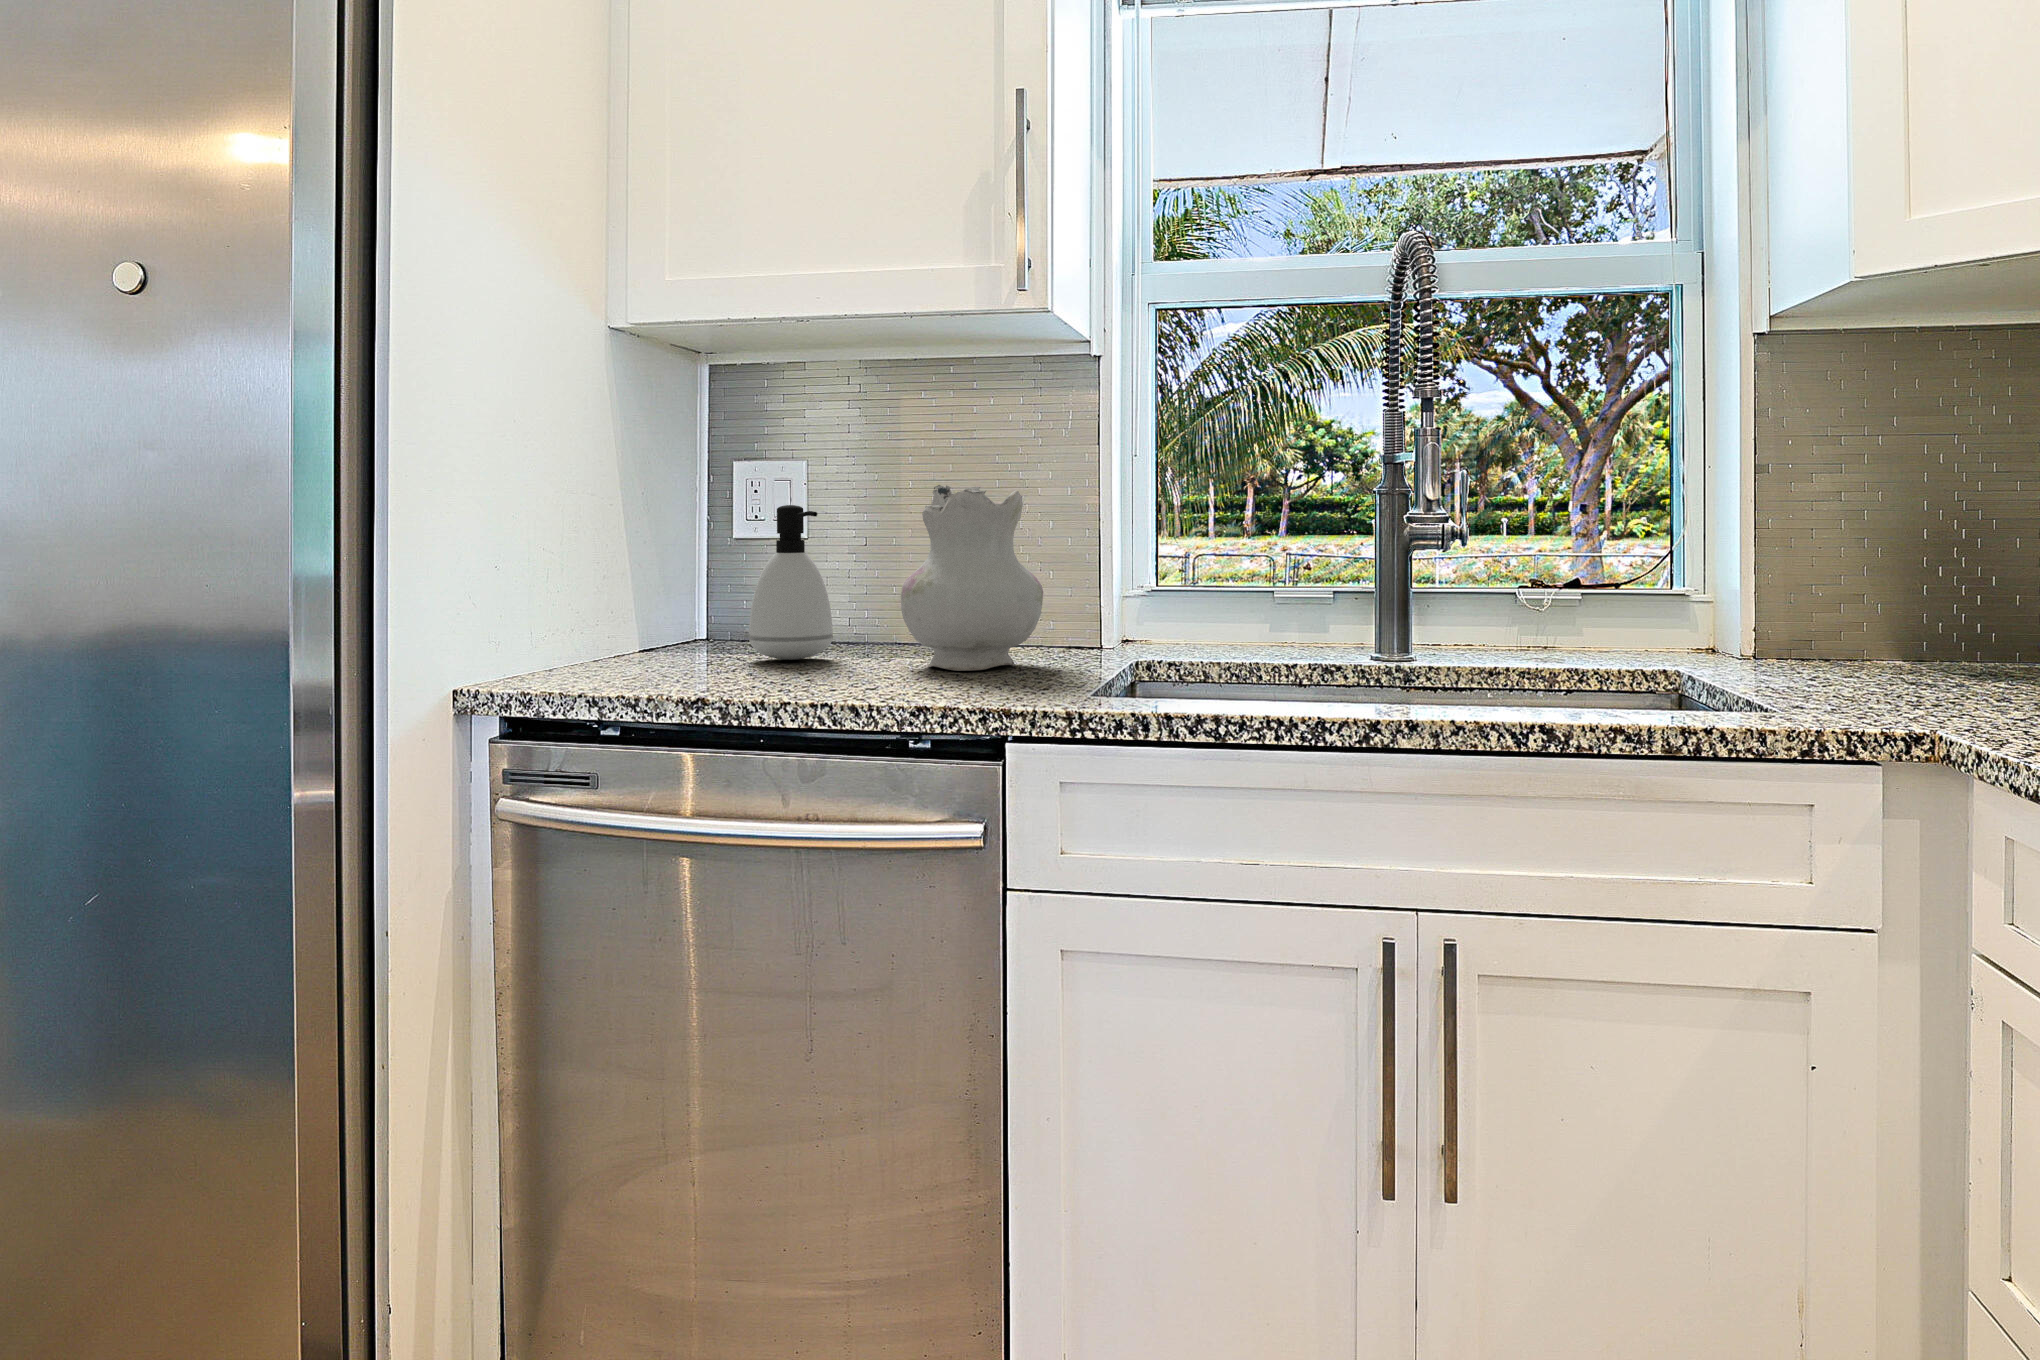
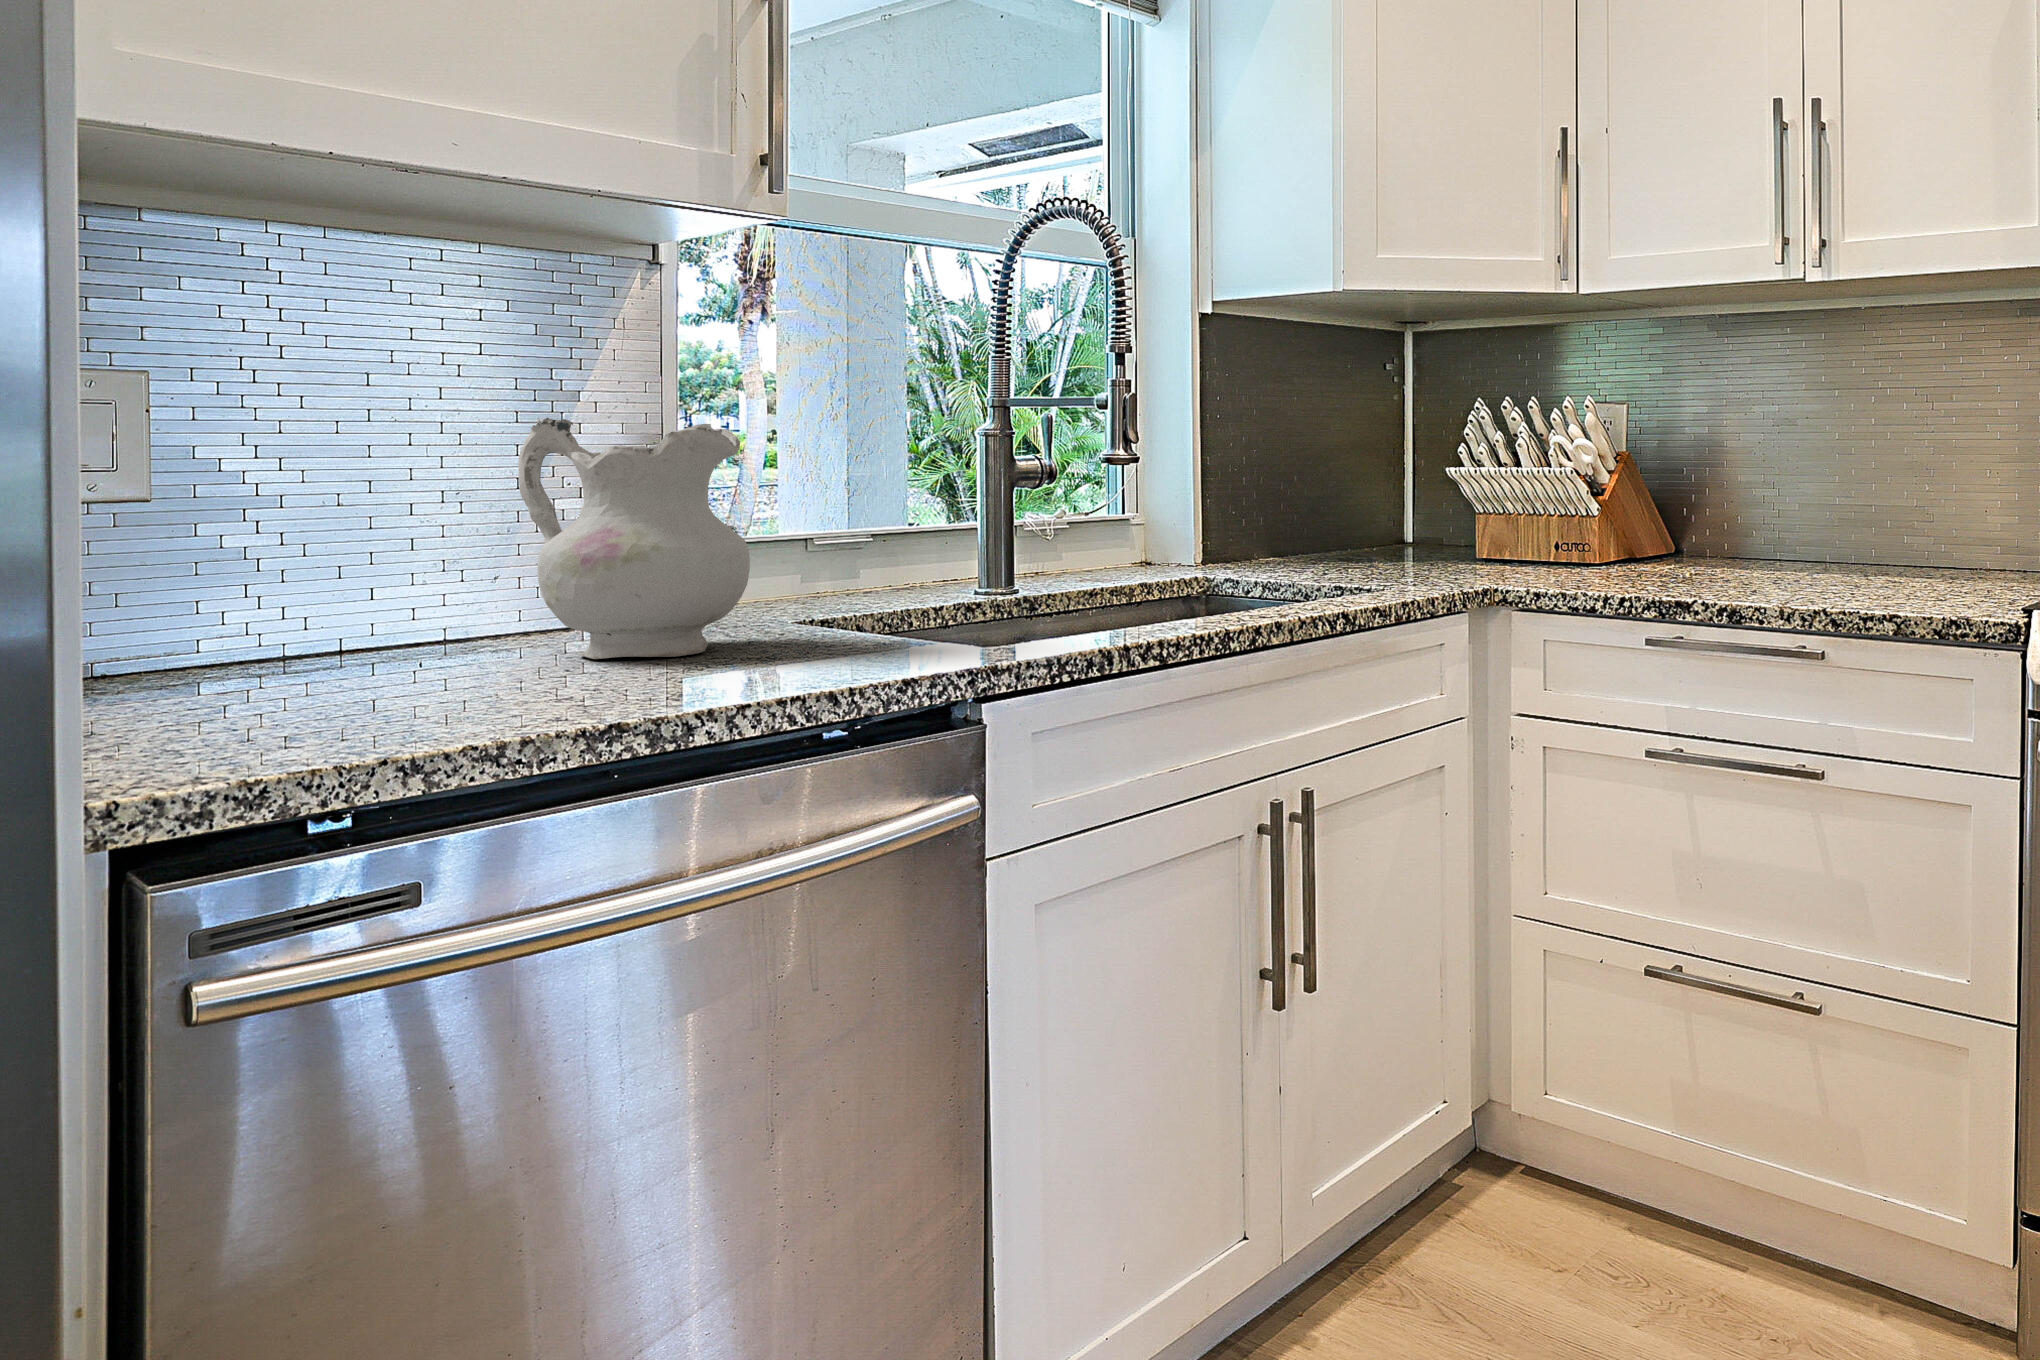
soap dispenser: present [749,505,833,660] -> none [214,443,390,688]

